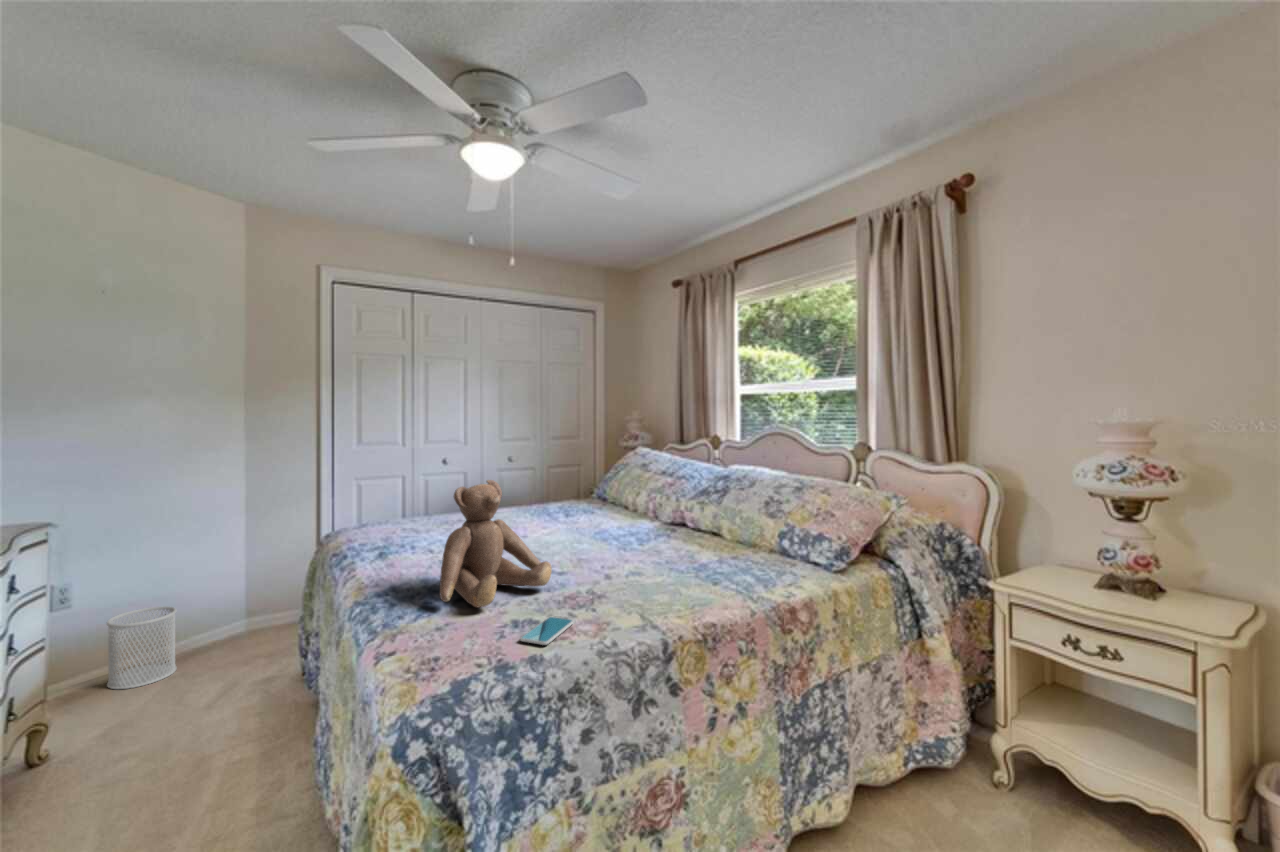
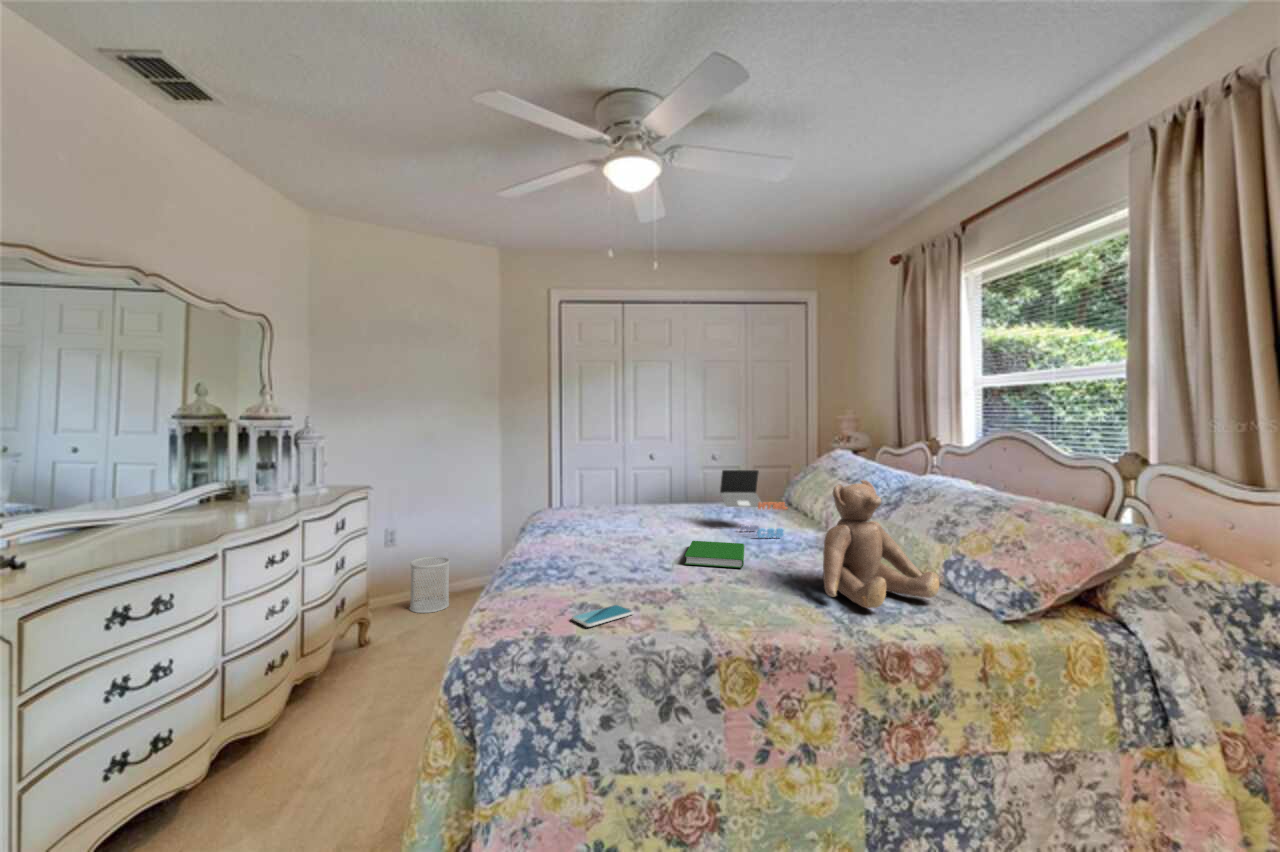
laptop: none [561,469,630,532] -> present [720,470,787,538]
teddy bear: present [440,480,552,608] -> present [823,480,939,608]
hardcover book: none [558,539,624,566] -> present [685,541,744,568]

